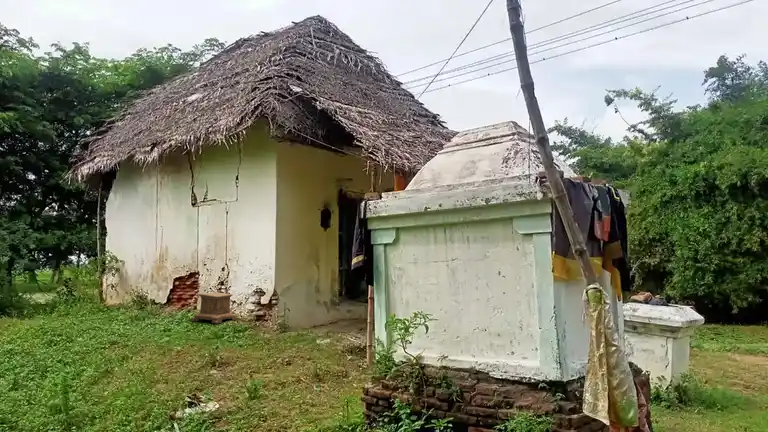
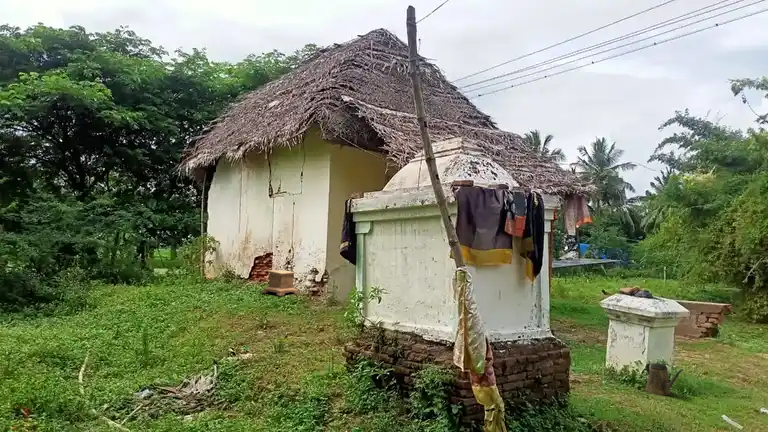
watering can: none [682,378,738,414] -> present [645,363,683,395]

